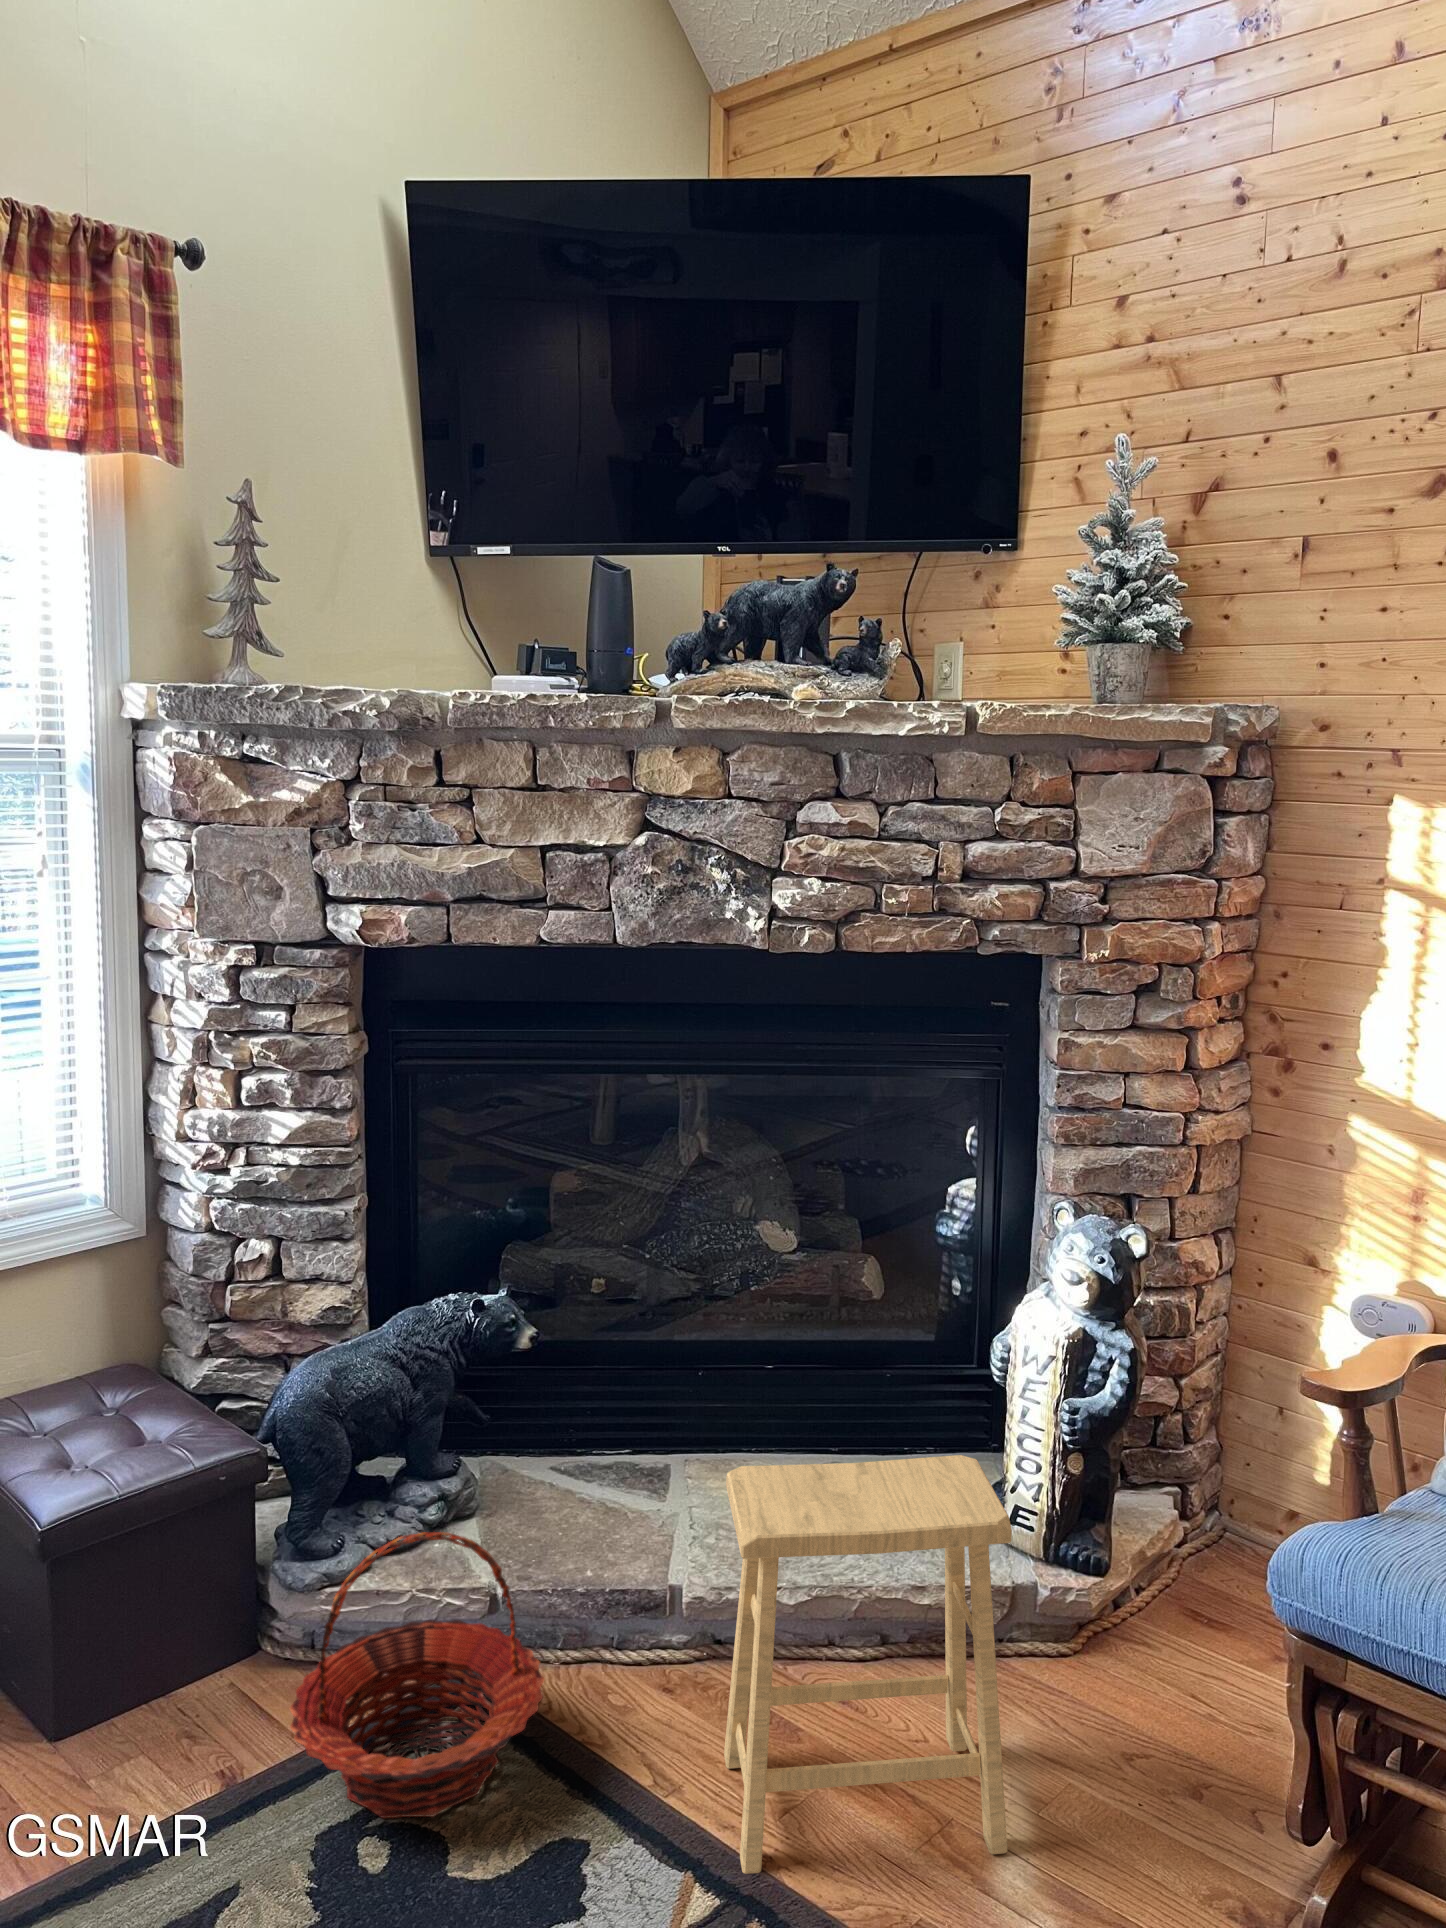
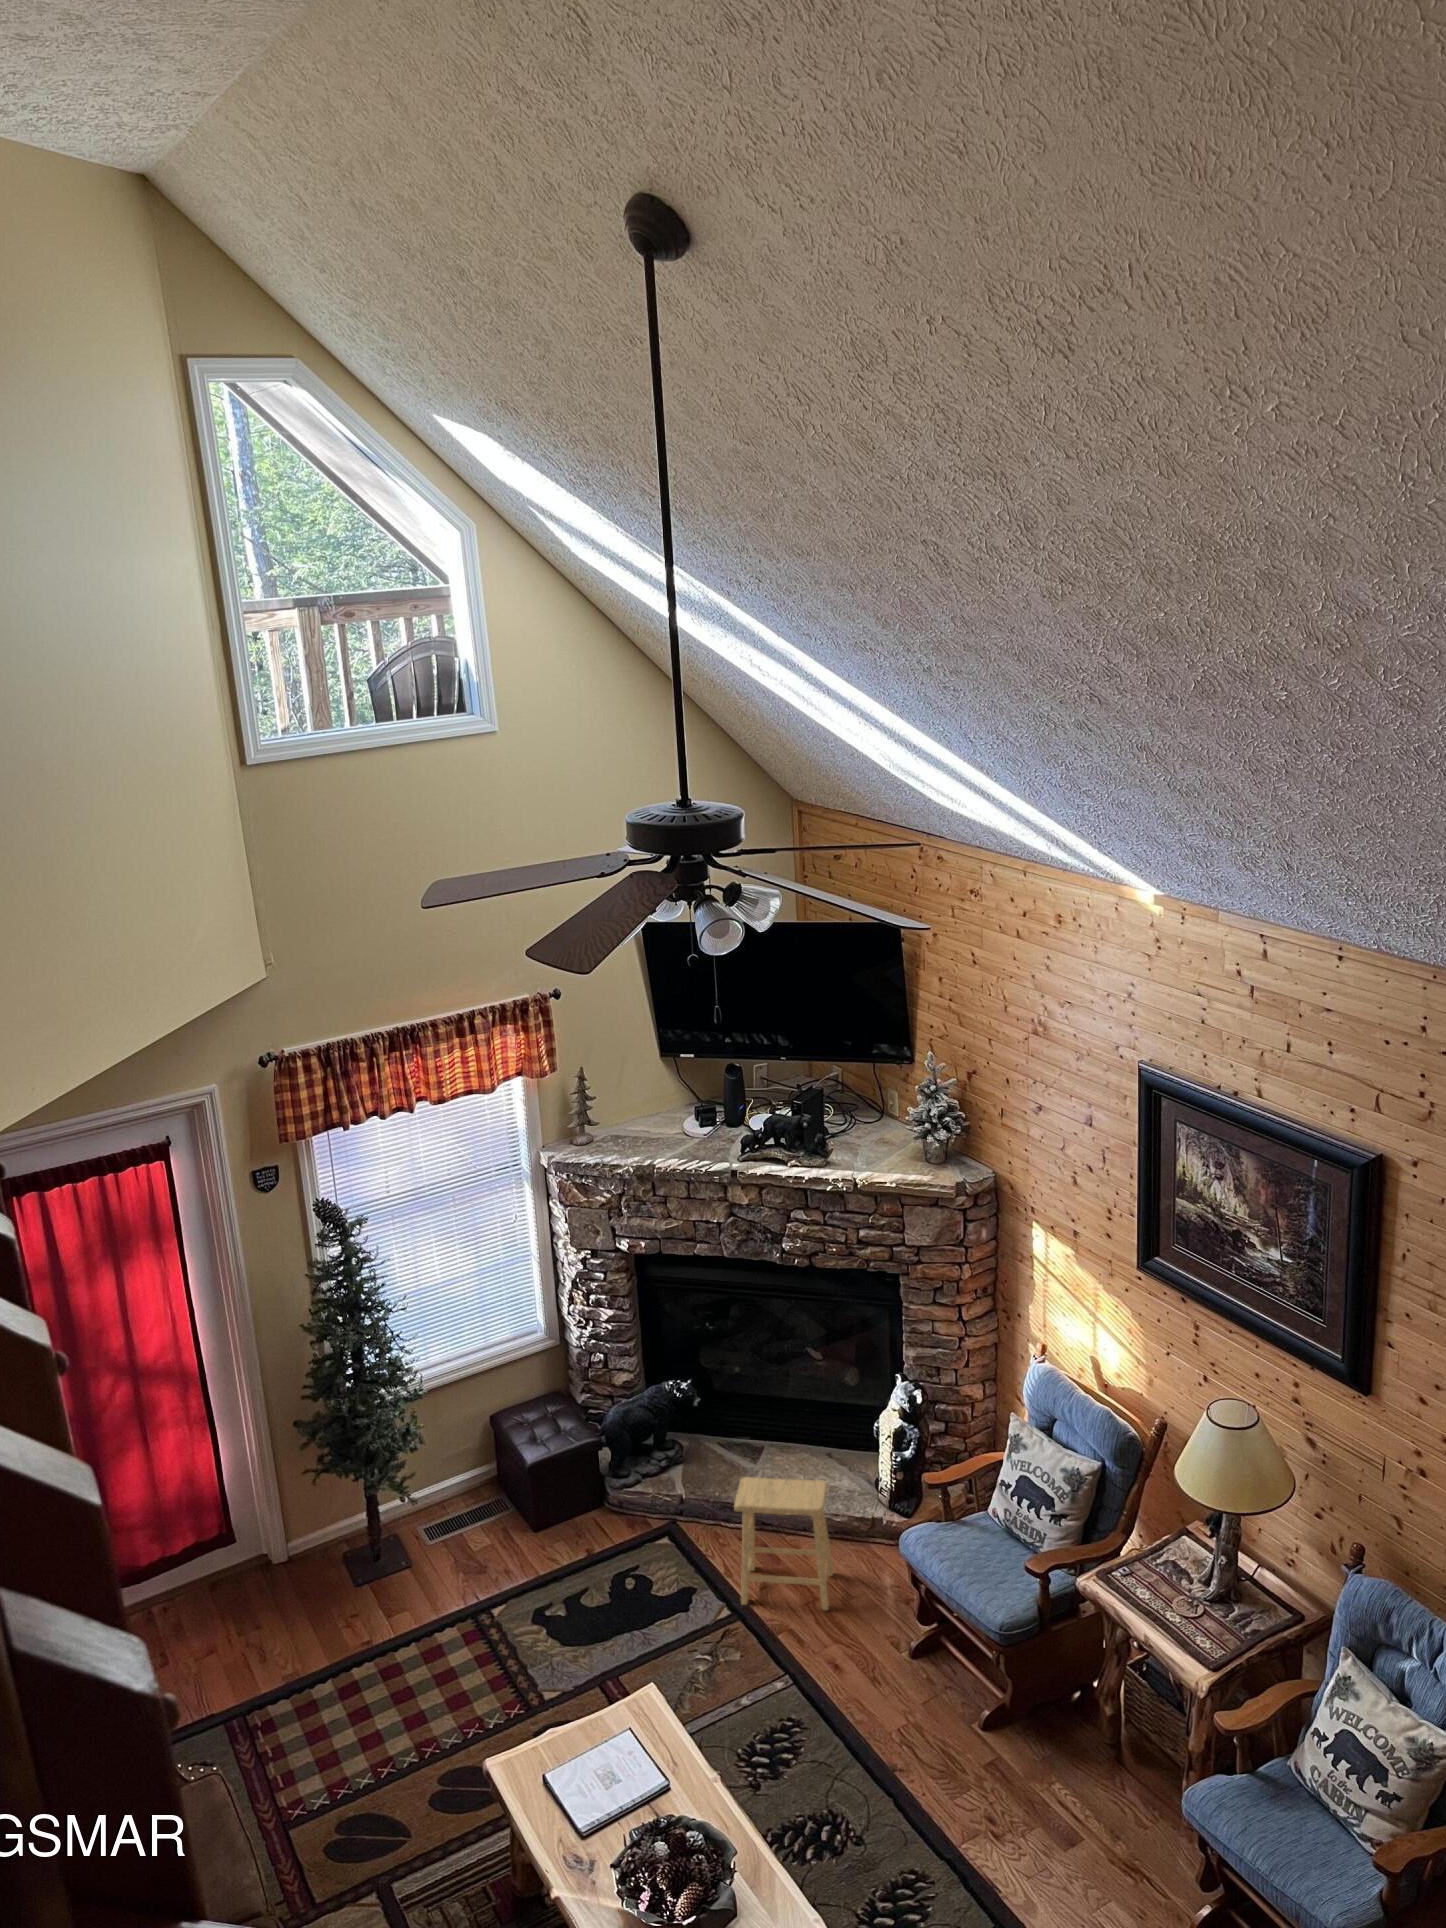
basket: present [290,1532,545,1818] -> none [606,1485,689,1574]

